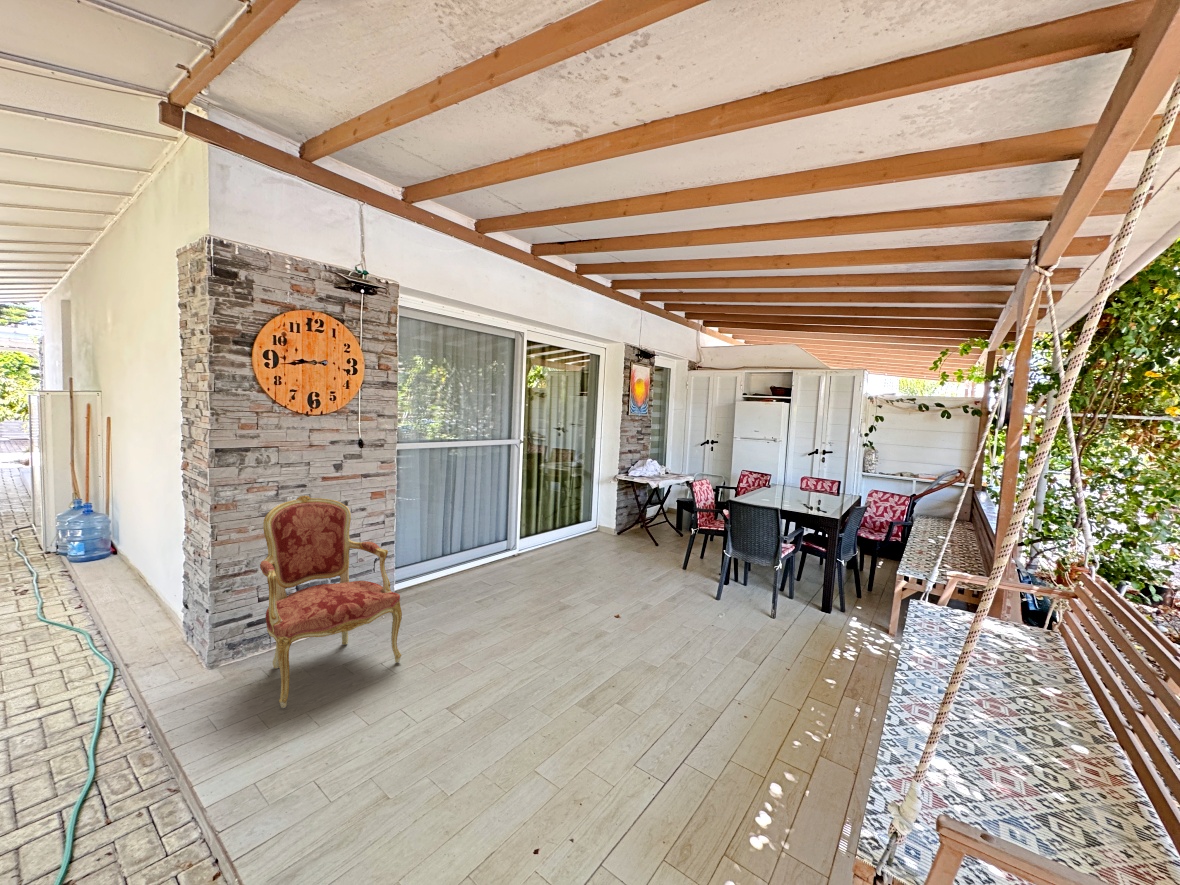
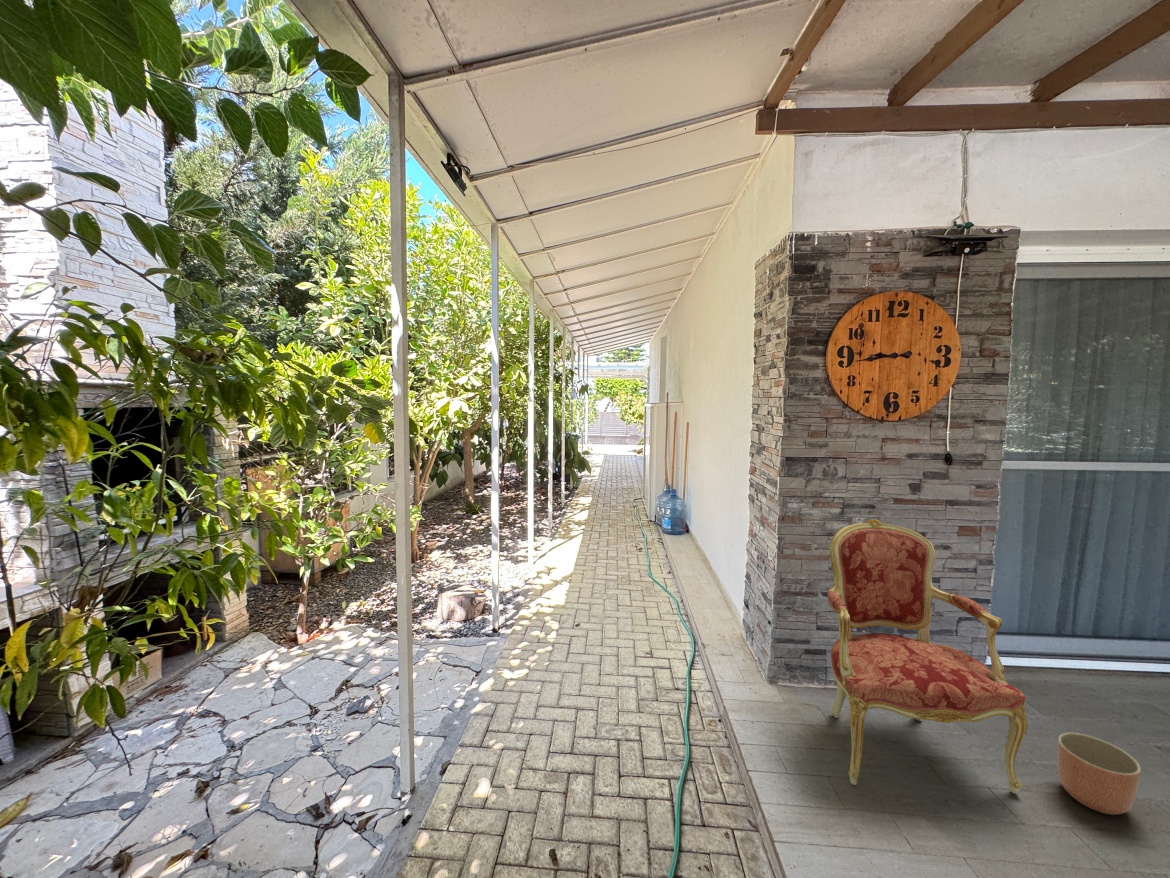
planter: none [422,610,458,652] -> present [1057,733,1141,815]

